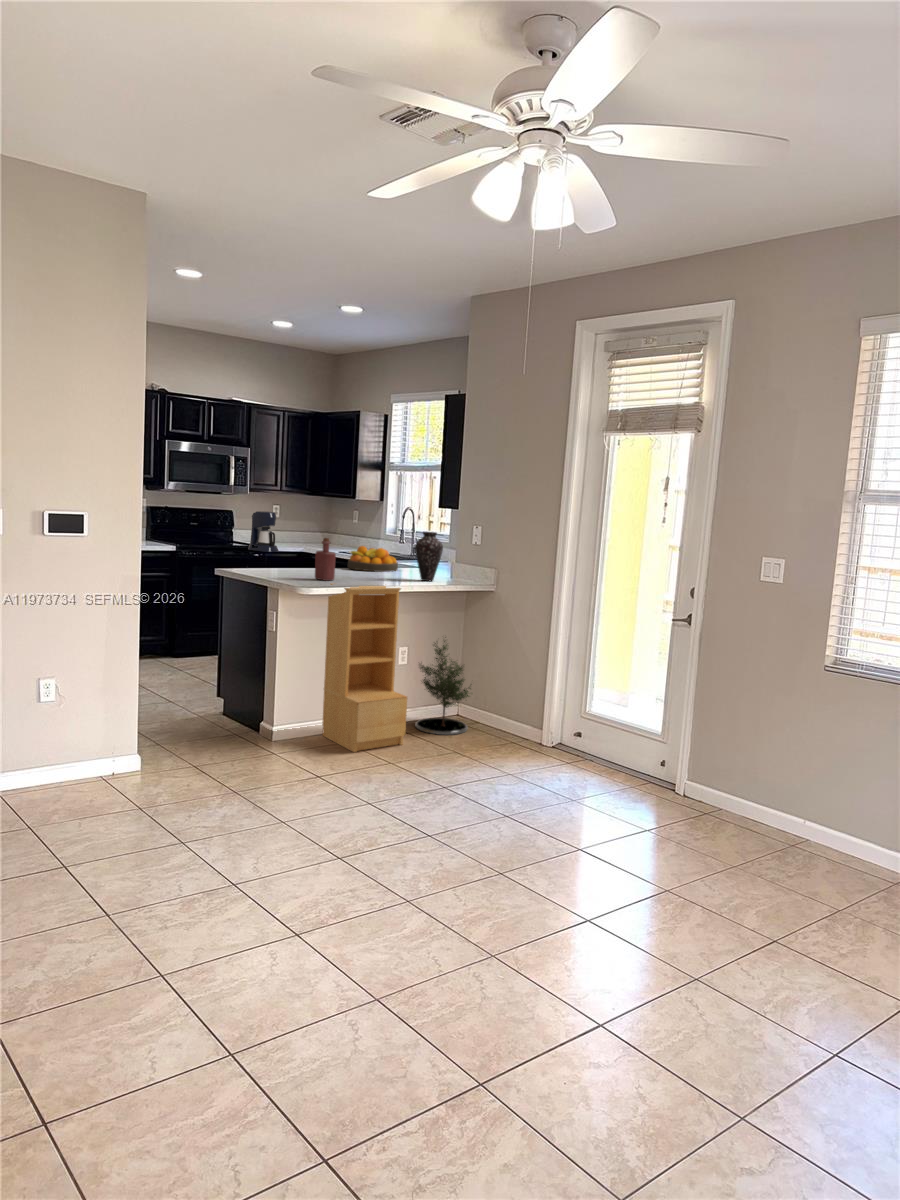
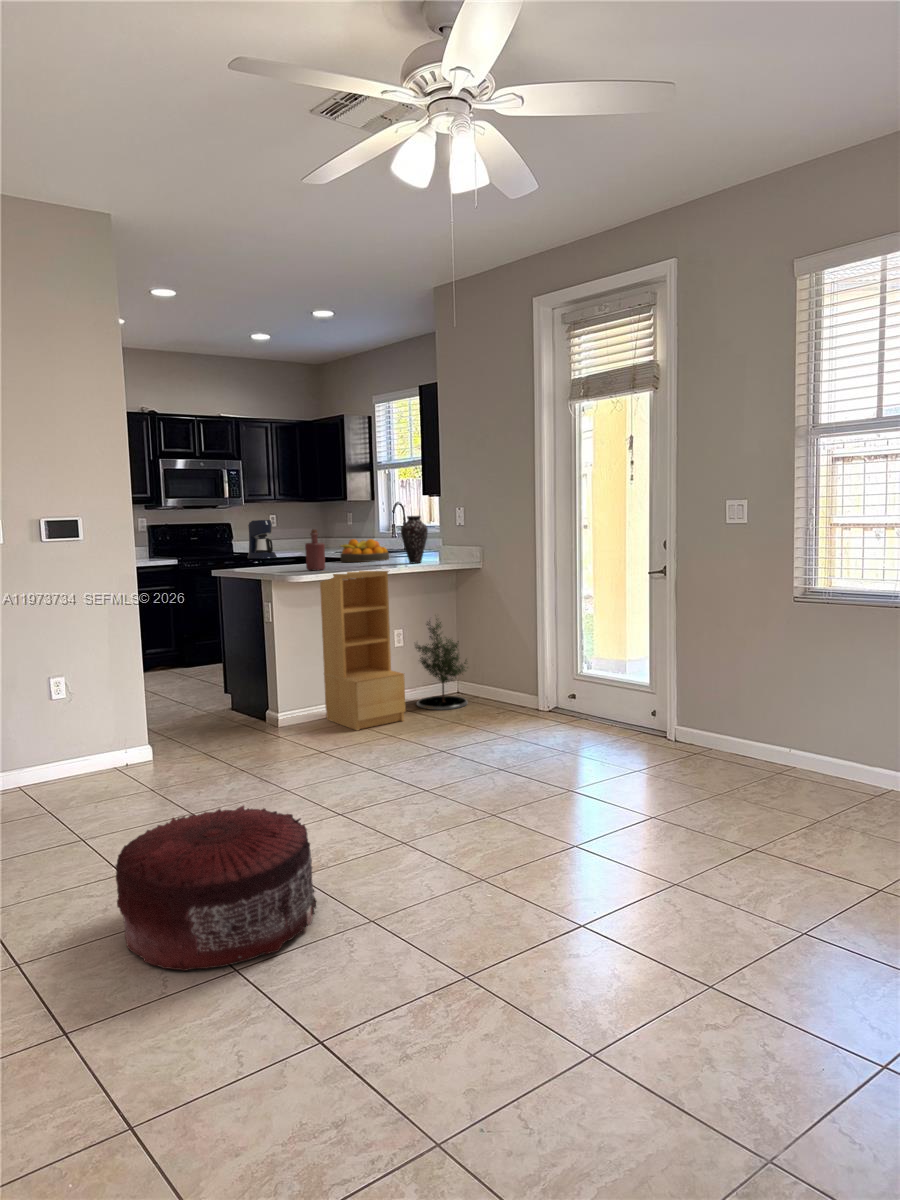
pouf: none [106,856,318,1050] -> present [115,806,317,971]

